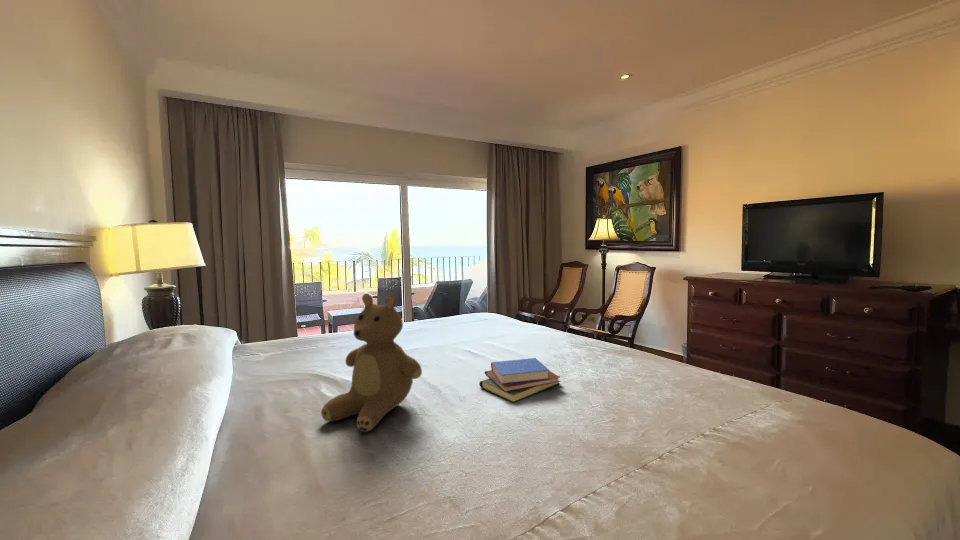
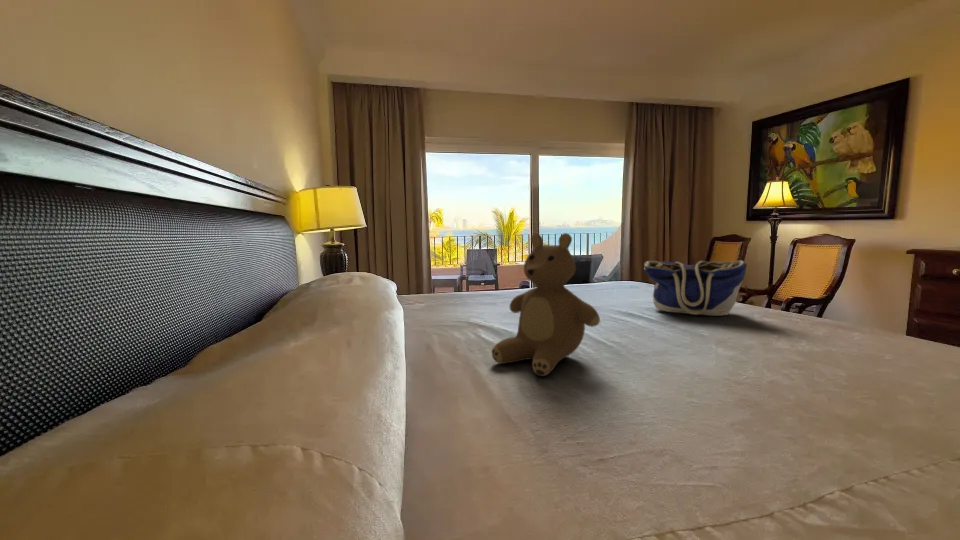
tote bag: none [484,299,560,346] -> present [644,260,747,316]
book: present [479,358,560,403] -> none [656,322,769,367]

